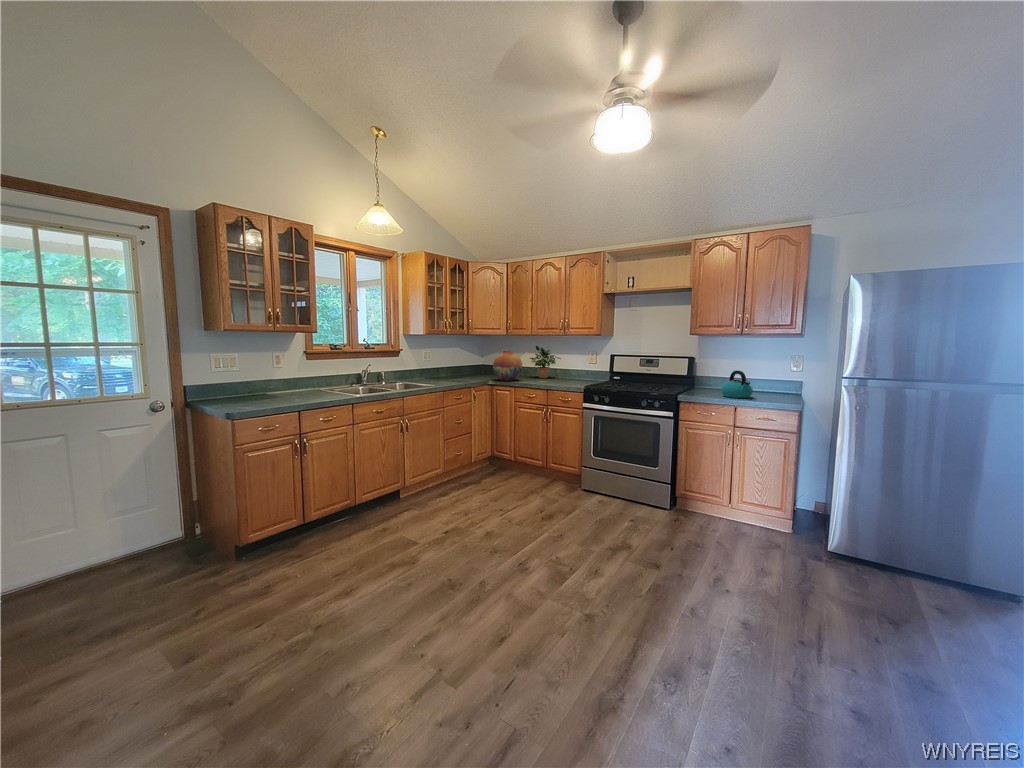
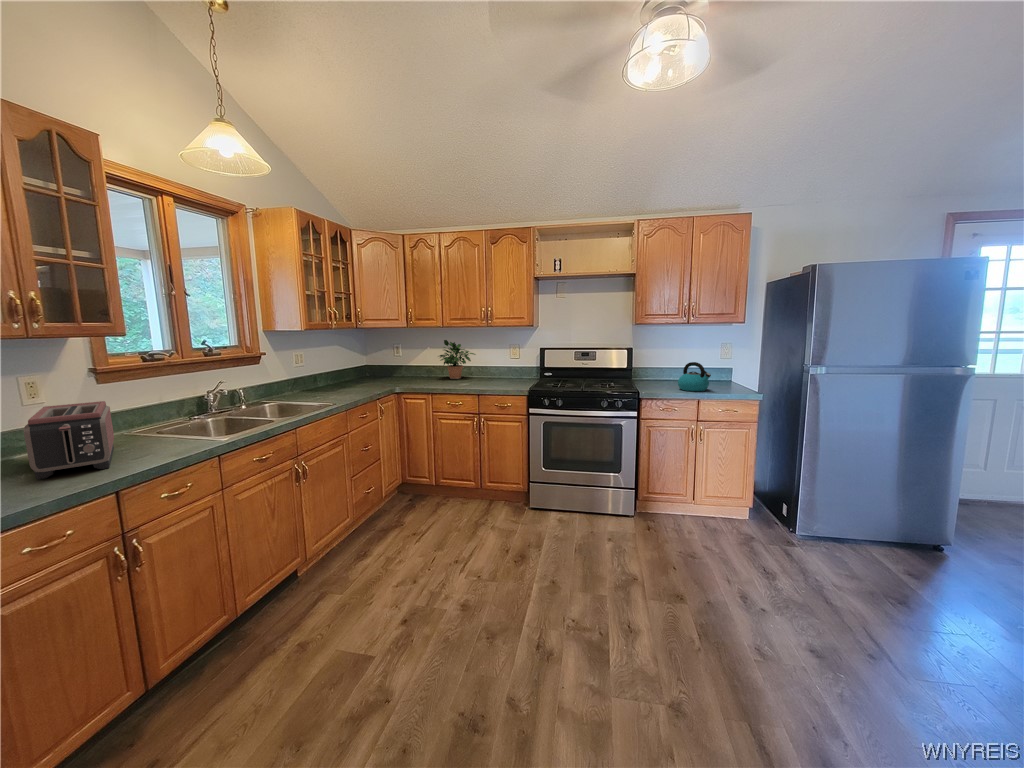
vase: present [493,351,522,381] -> none [399,348,437,387]
toaster: none [267,368,307,402] -> present [24,401,114,480]

